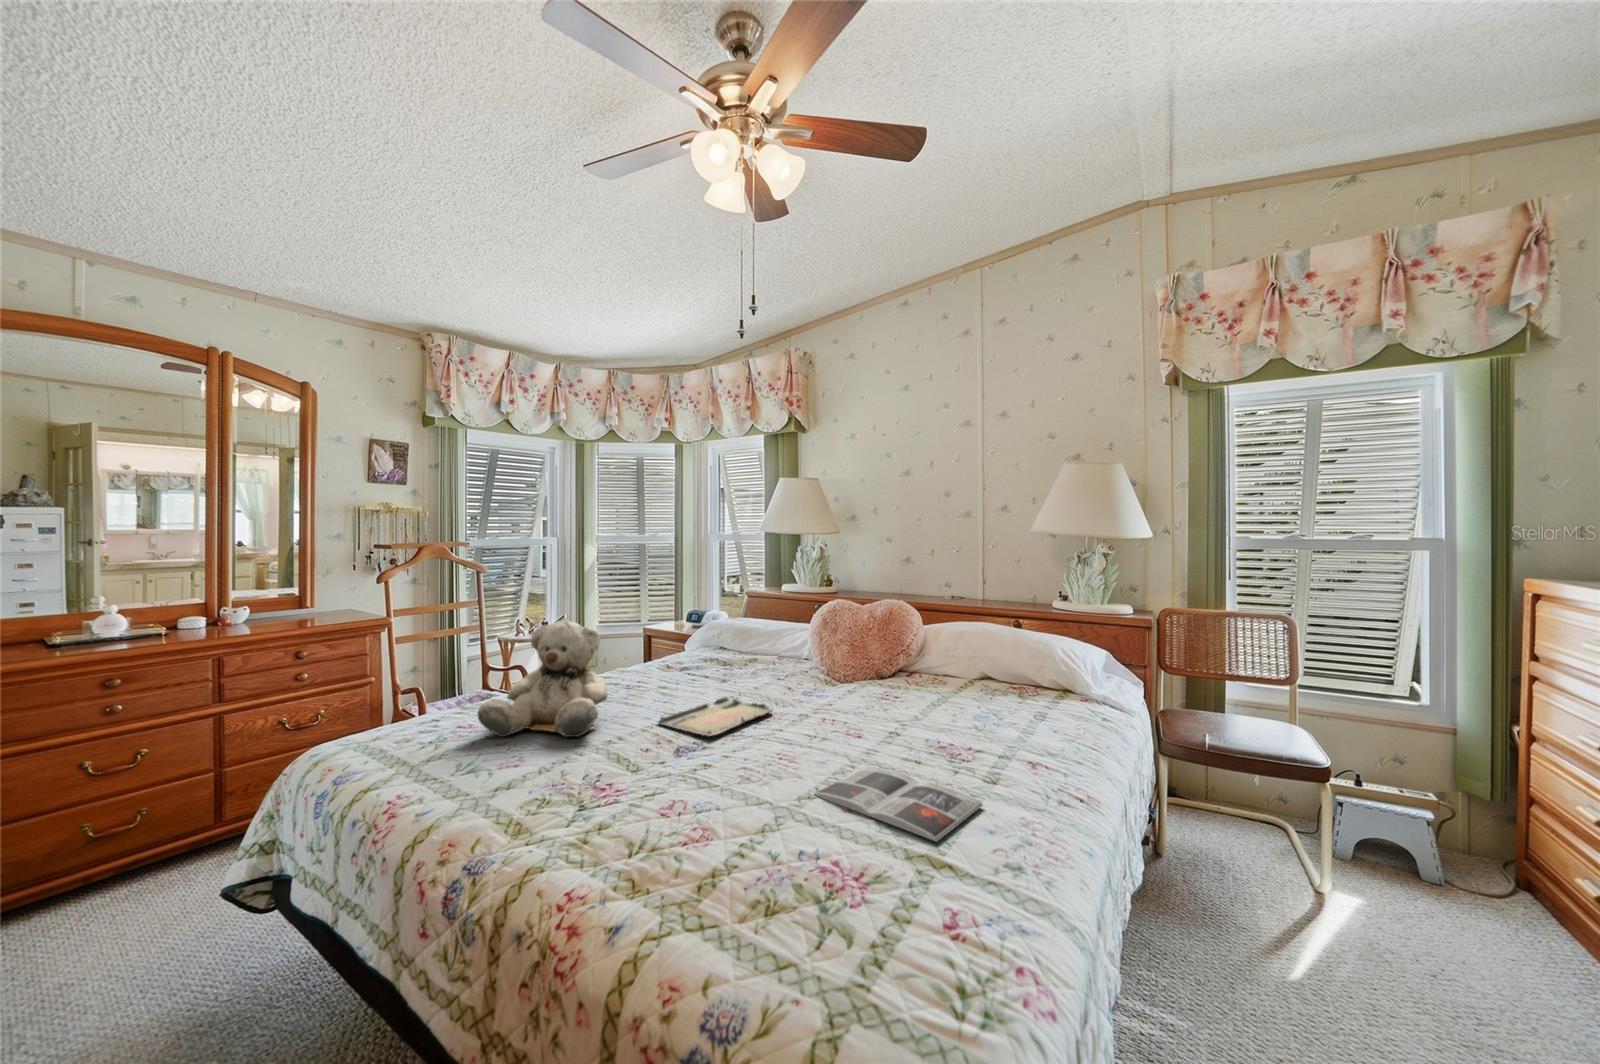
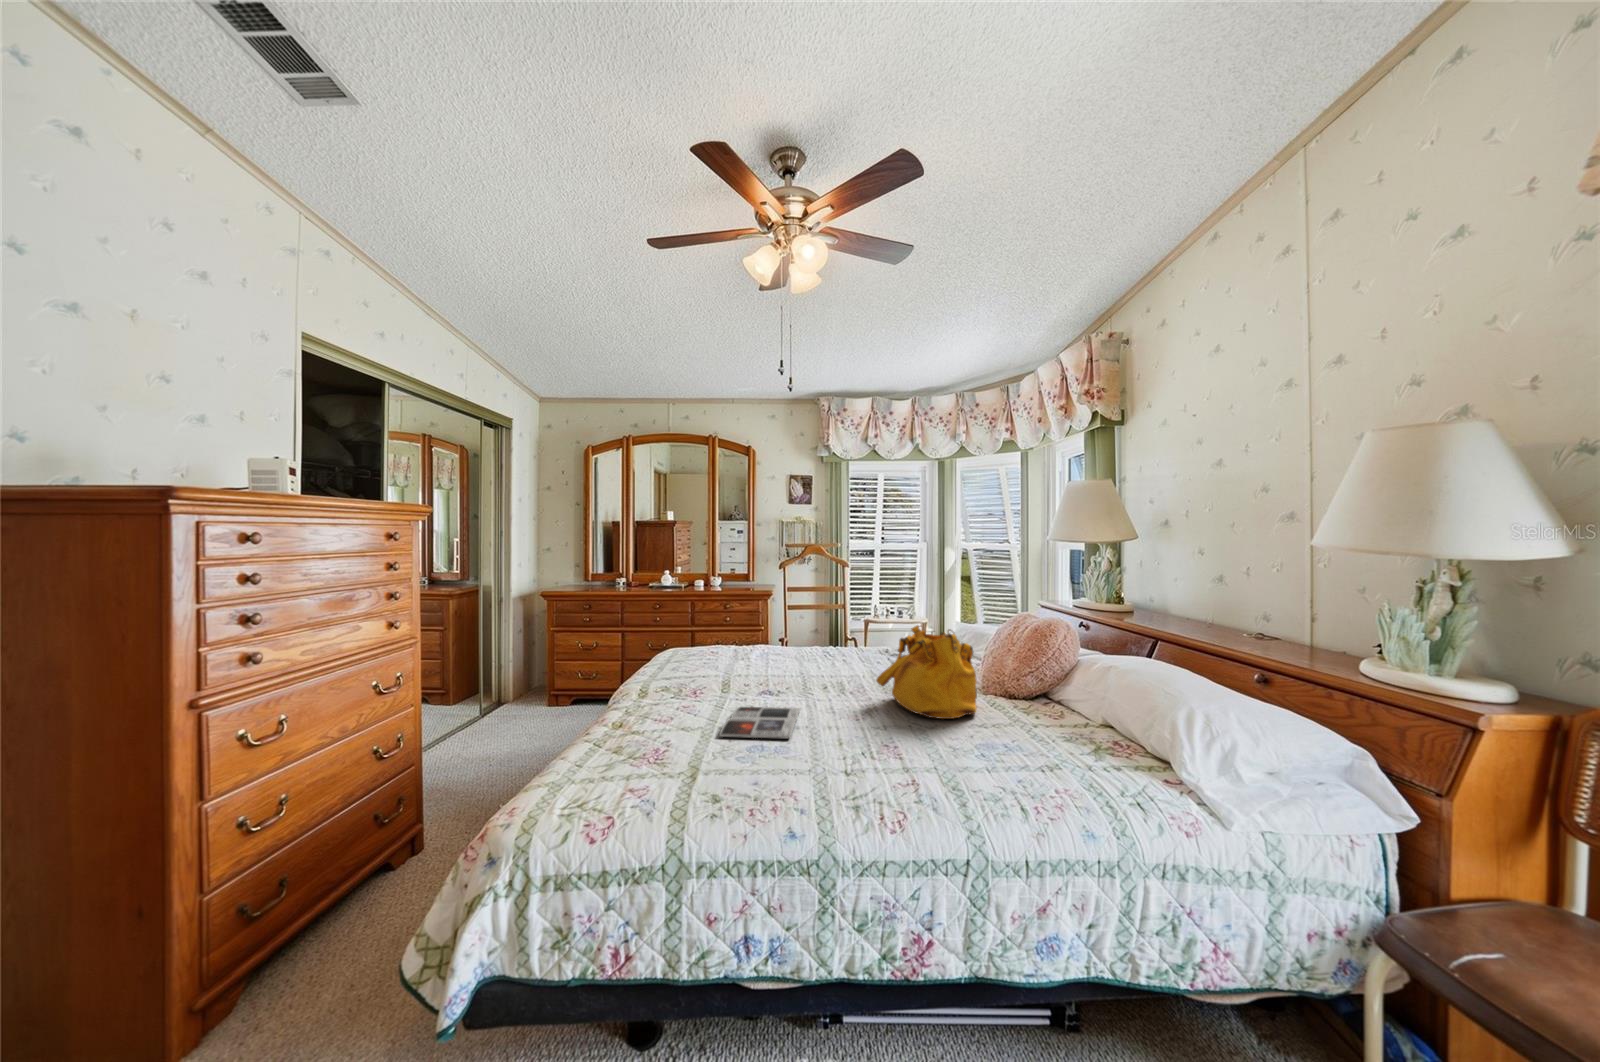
teddy bear: present [477,620,607,737] -> none [697,589,770,660]
handbag: none [877,637,988,731] -> present [876,625,977,719]
tray: present [658,697,772,736] -> none [774,660,851,675]

